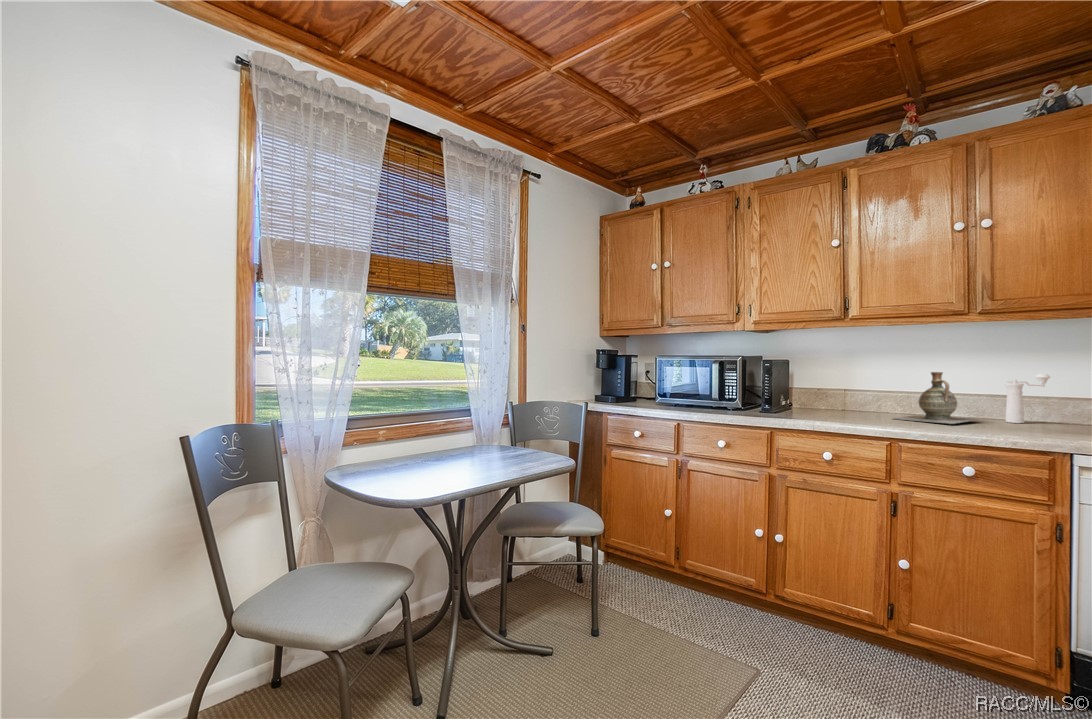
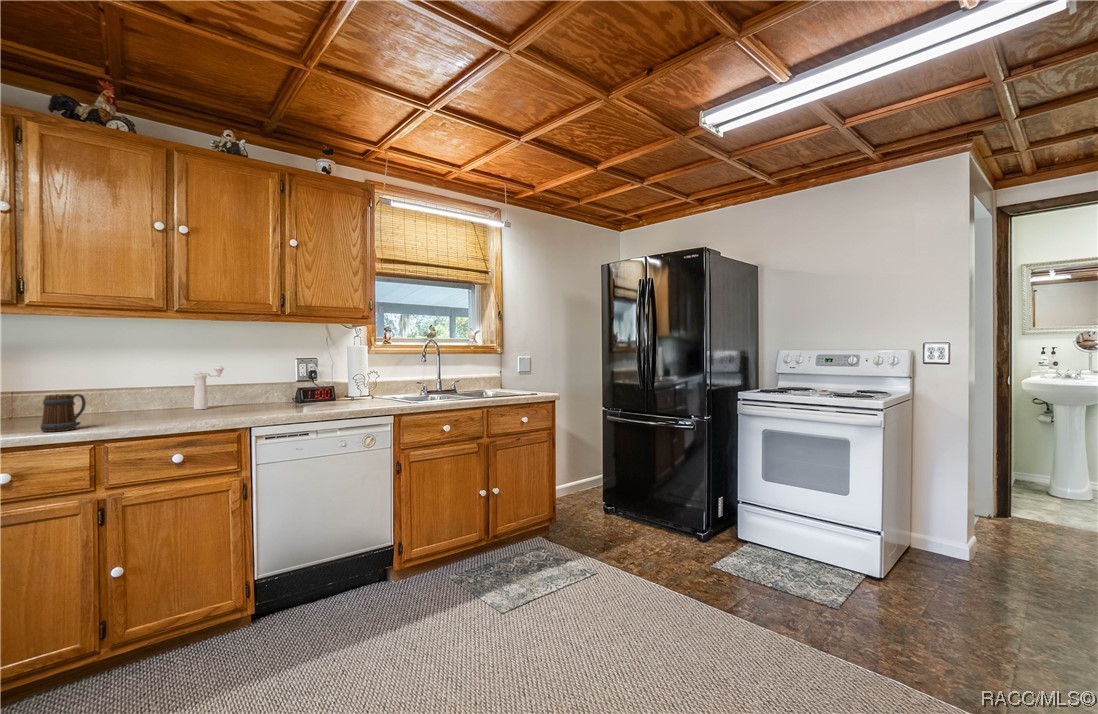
ceramic jug: present [895,372,978,424] -> none [86,367,176,421]
mug: none [851,393,885,425] -> present [41,394,86,432]

